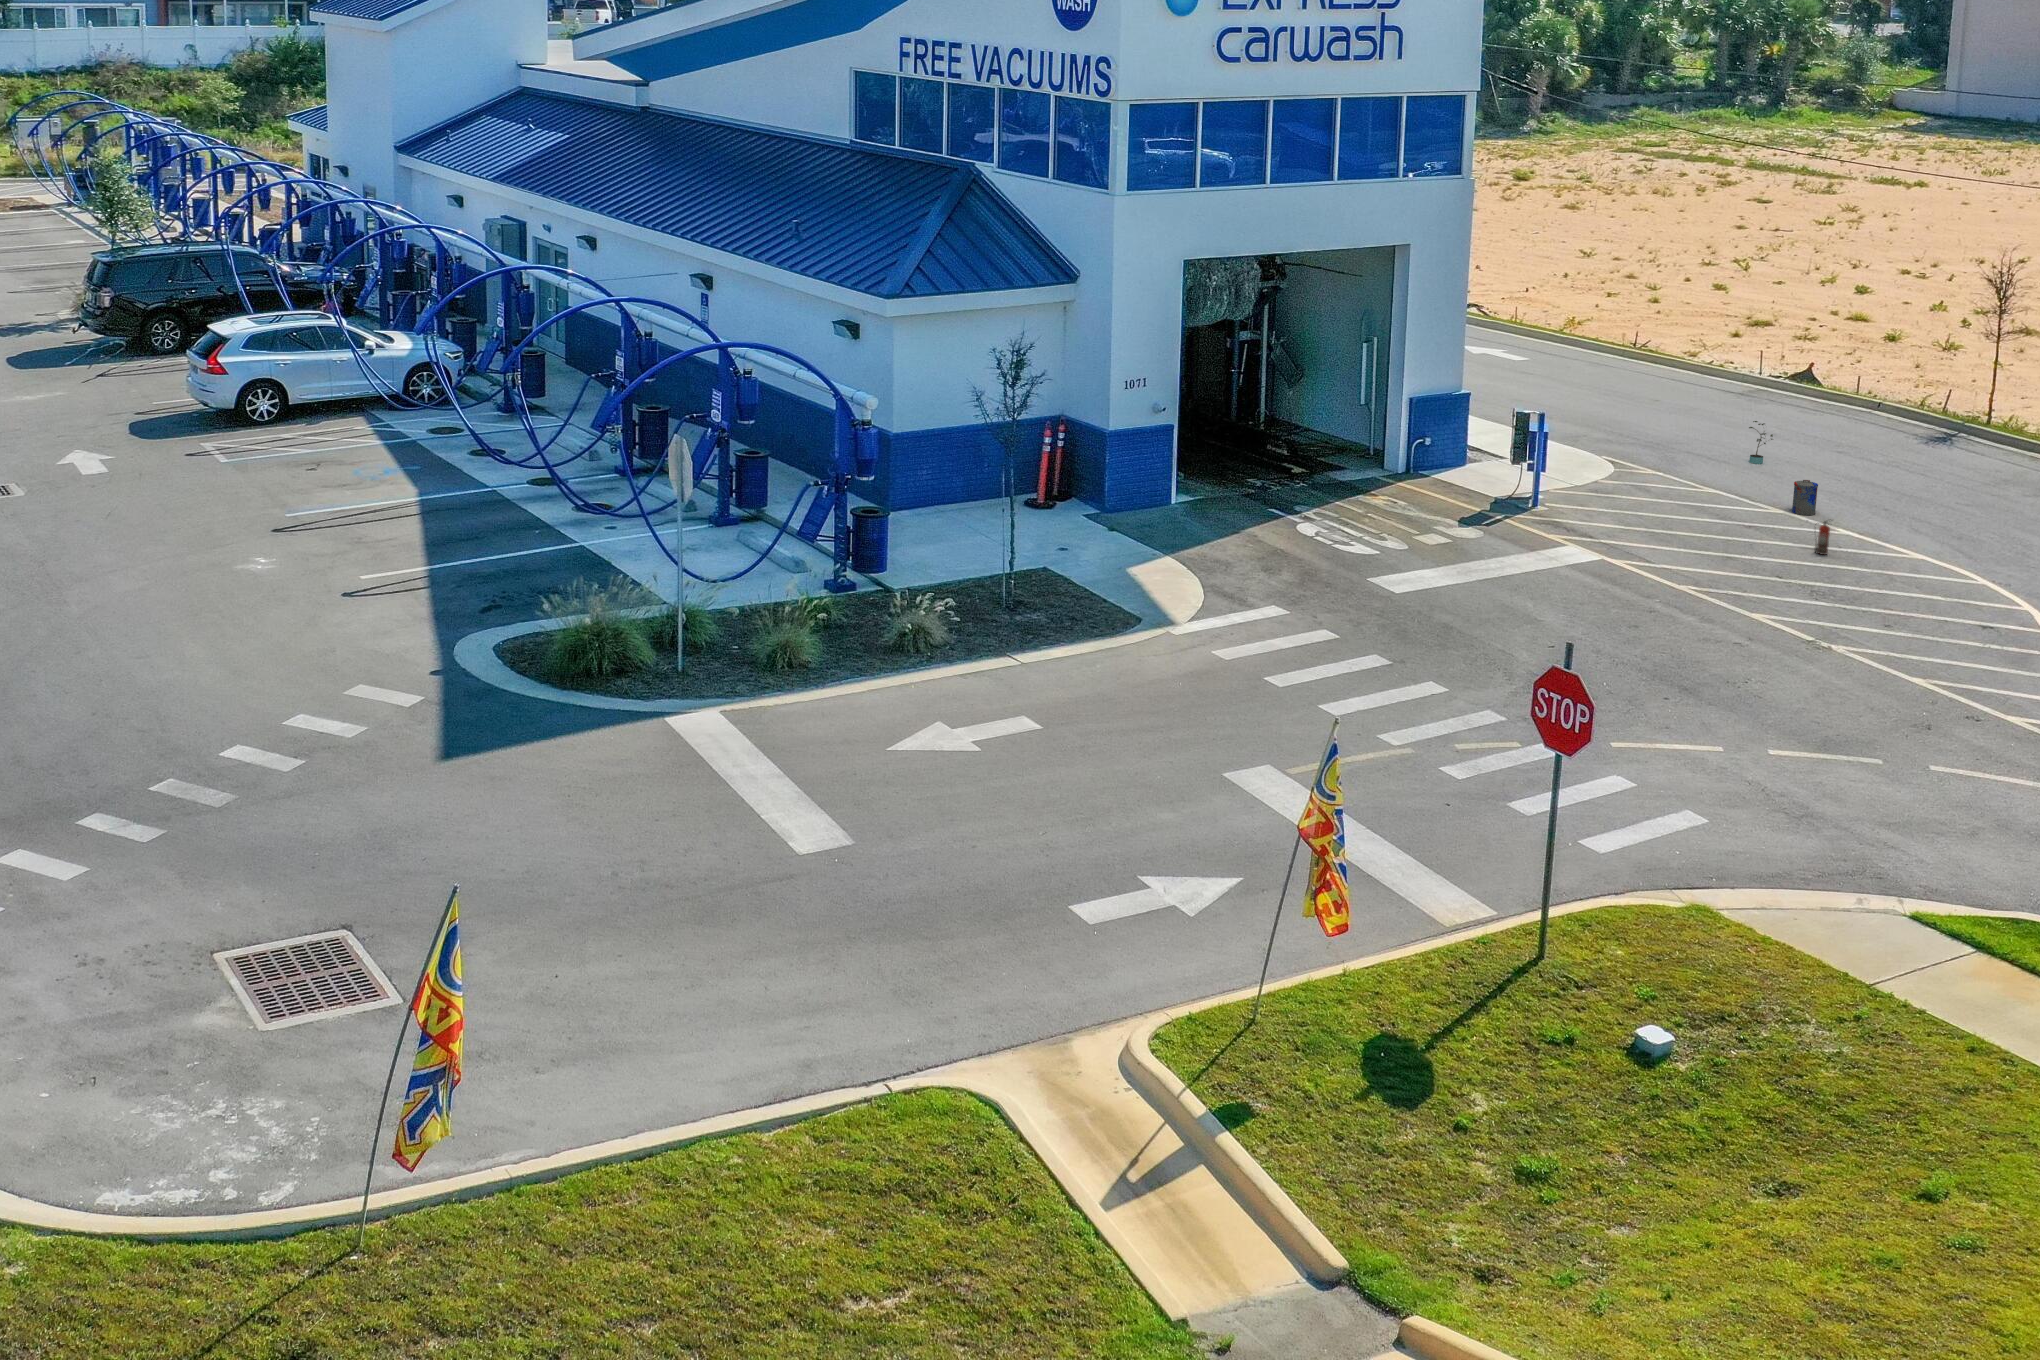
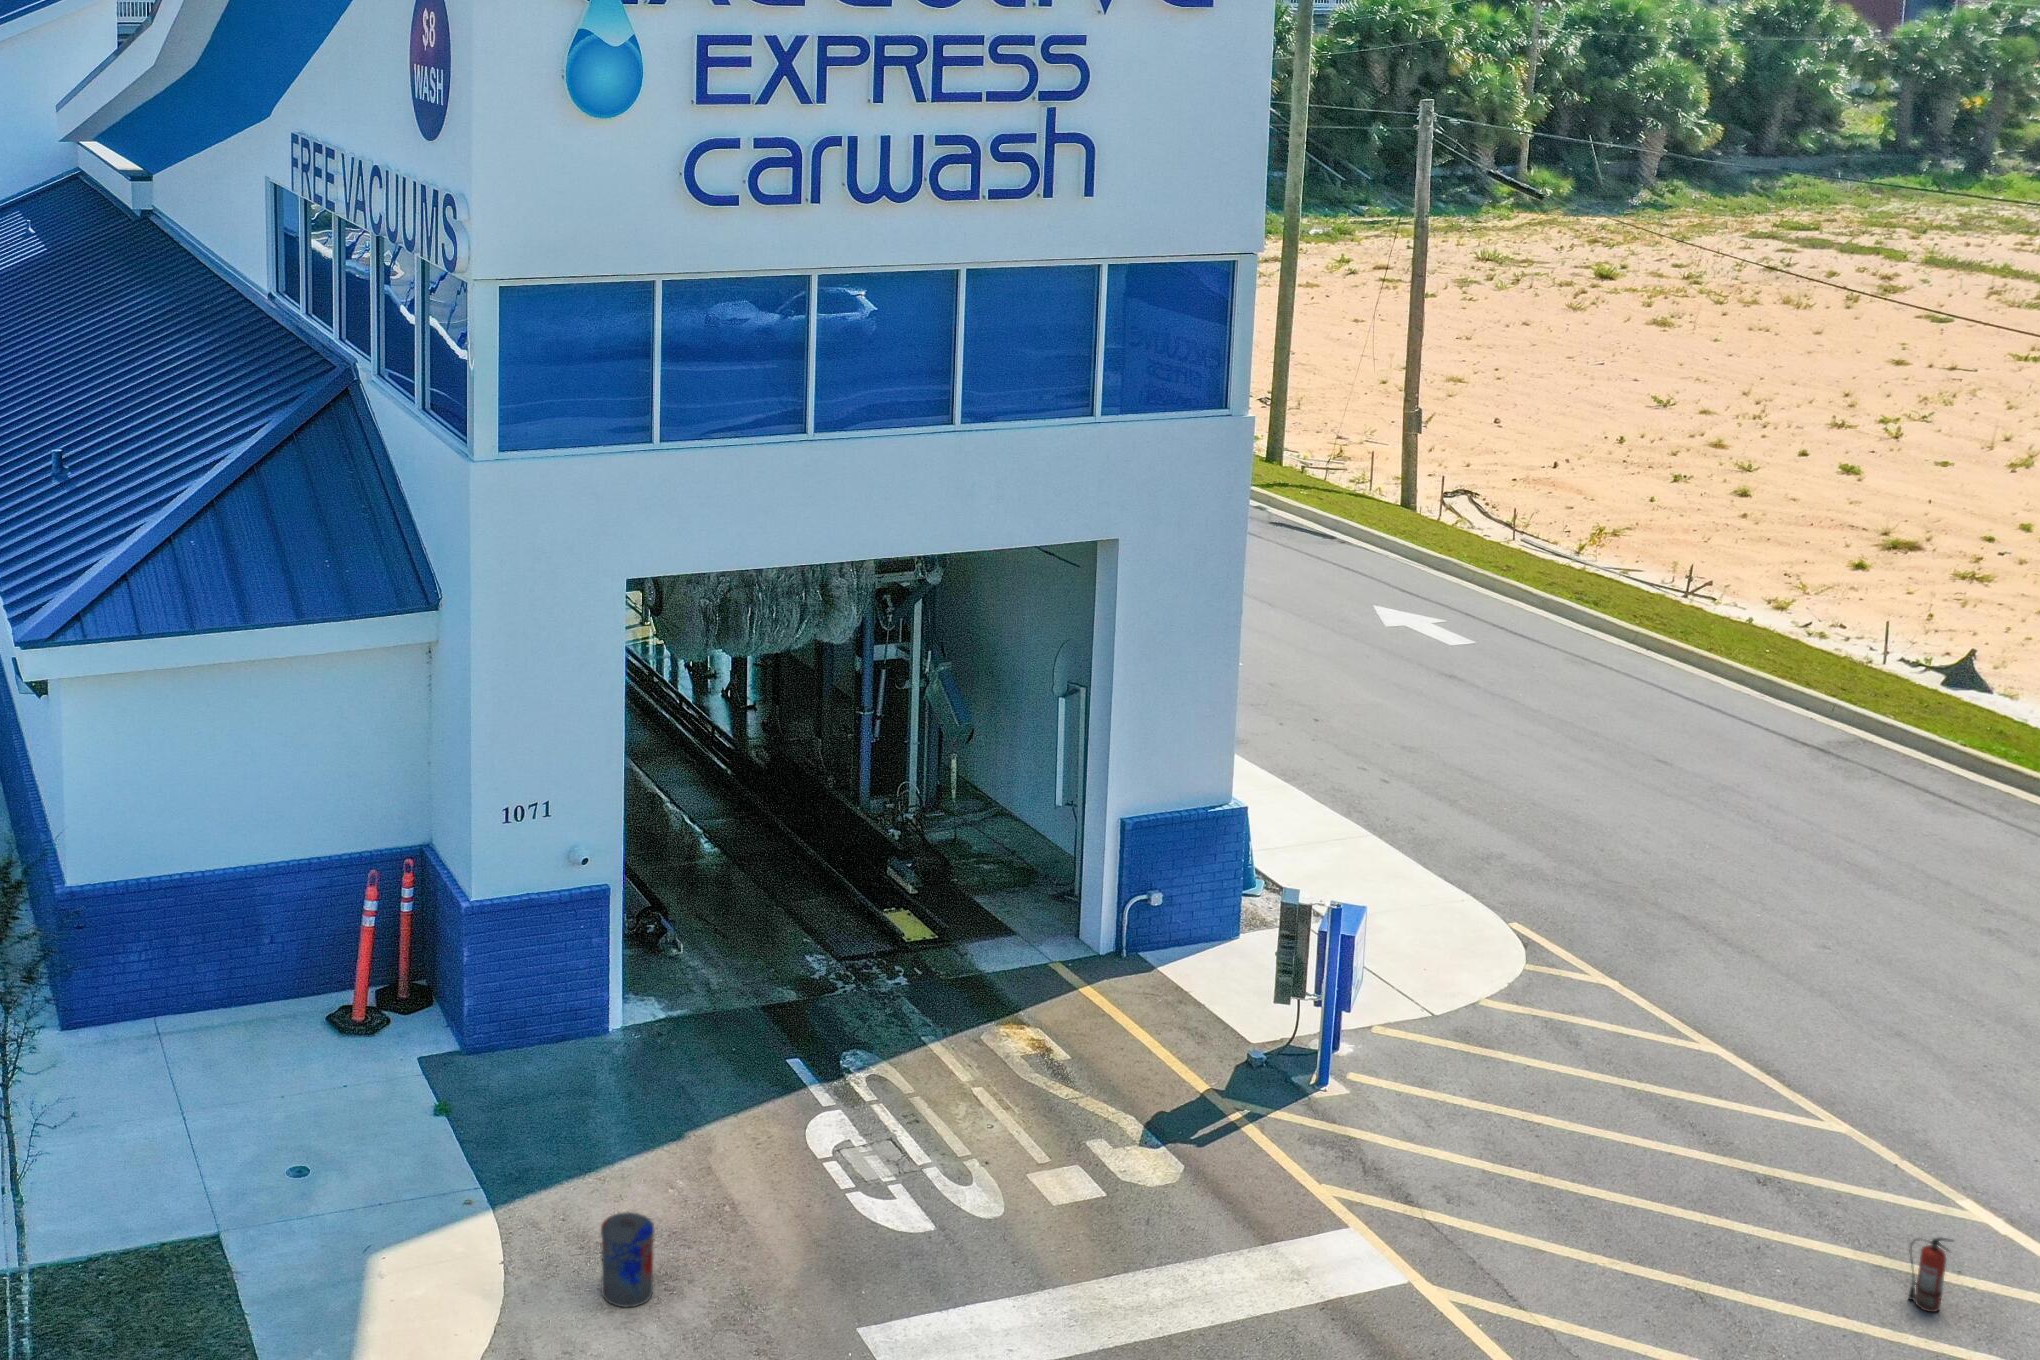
potted plant: present [1749,421,1773,464] -> none [1812,861,1862,944]
trash can: present [1792,480,1818,515] -> present [601,1212,655,1307]

